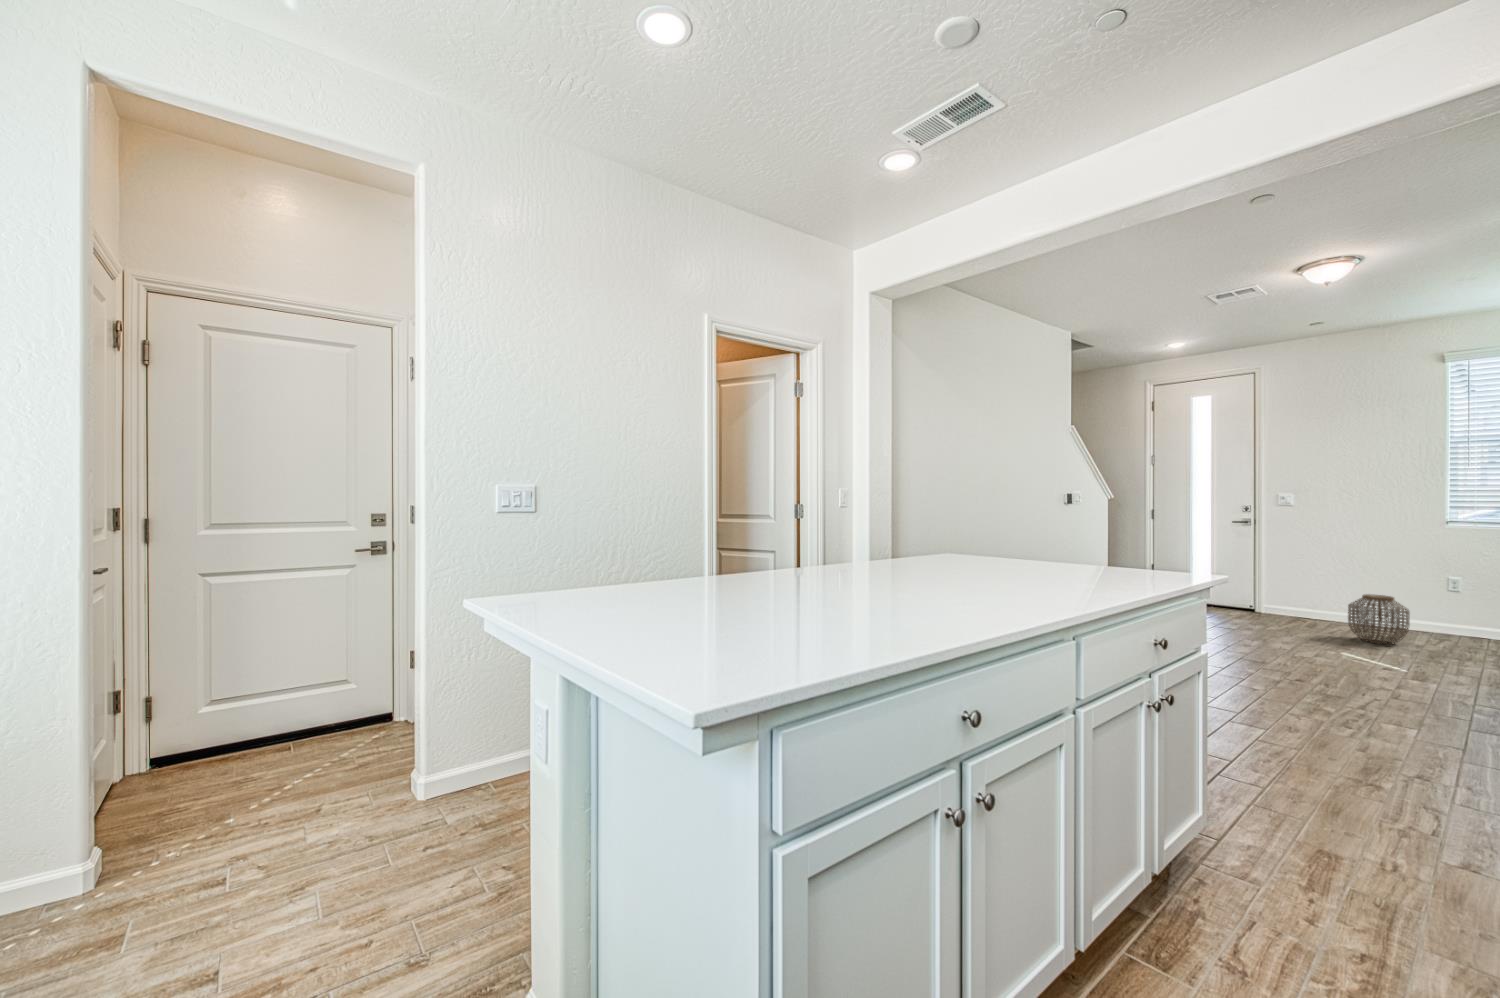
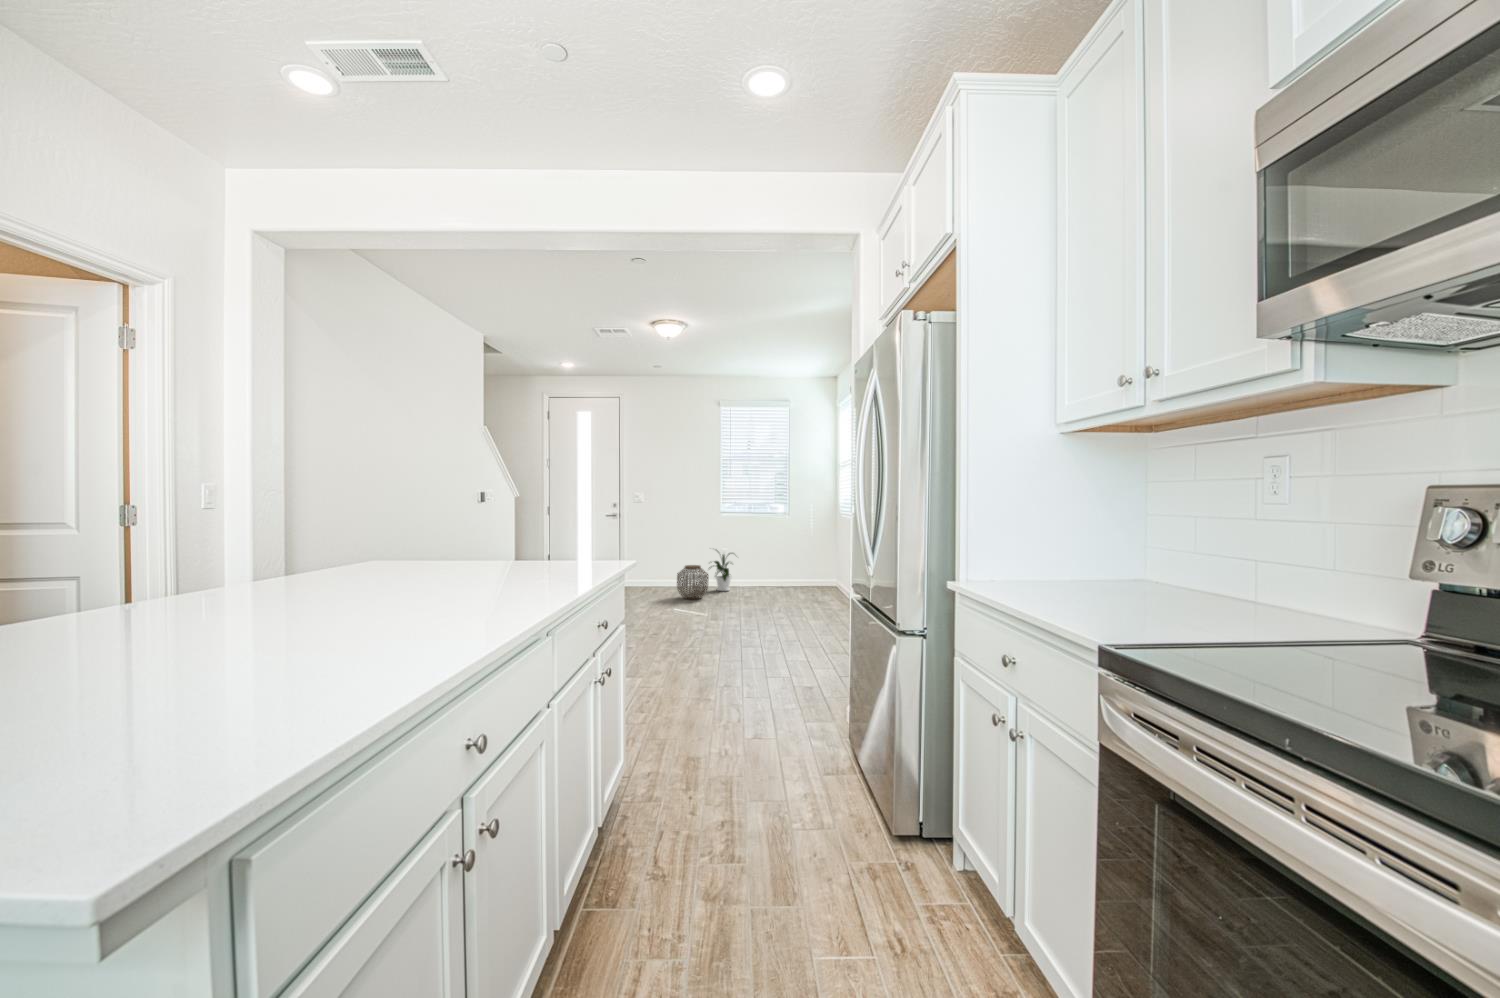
house plant: none [1408,573,1479,640] -> present [709,553,731,591]

